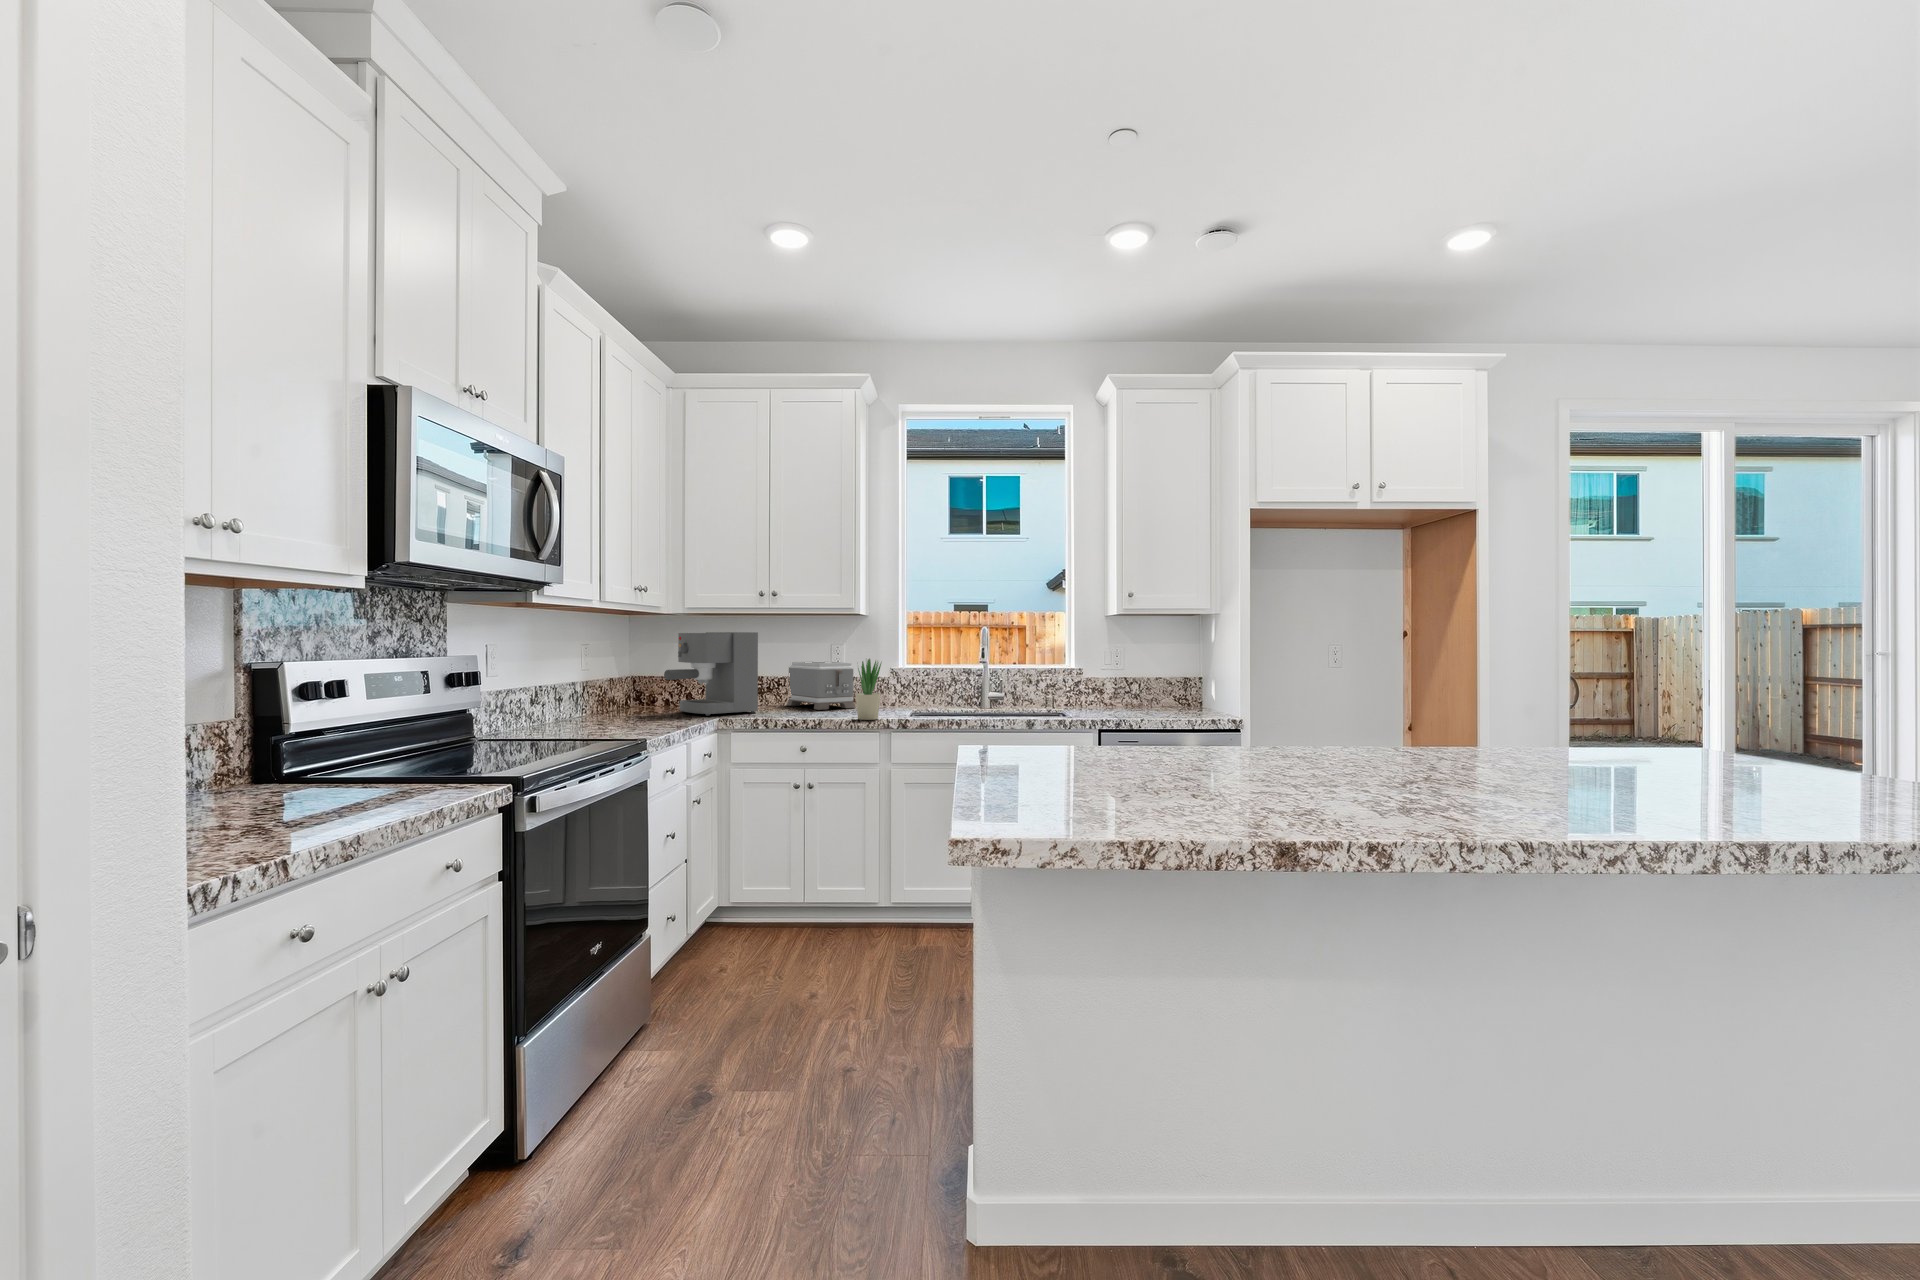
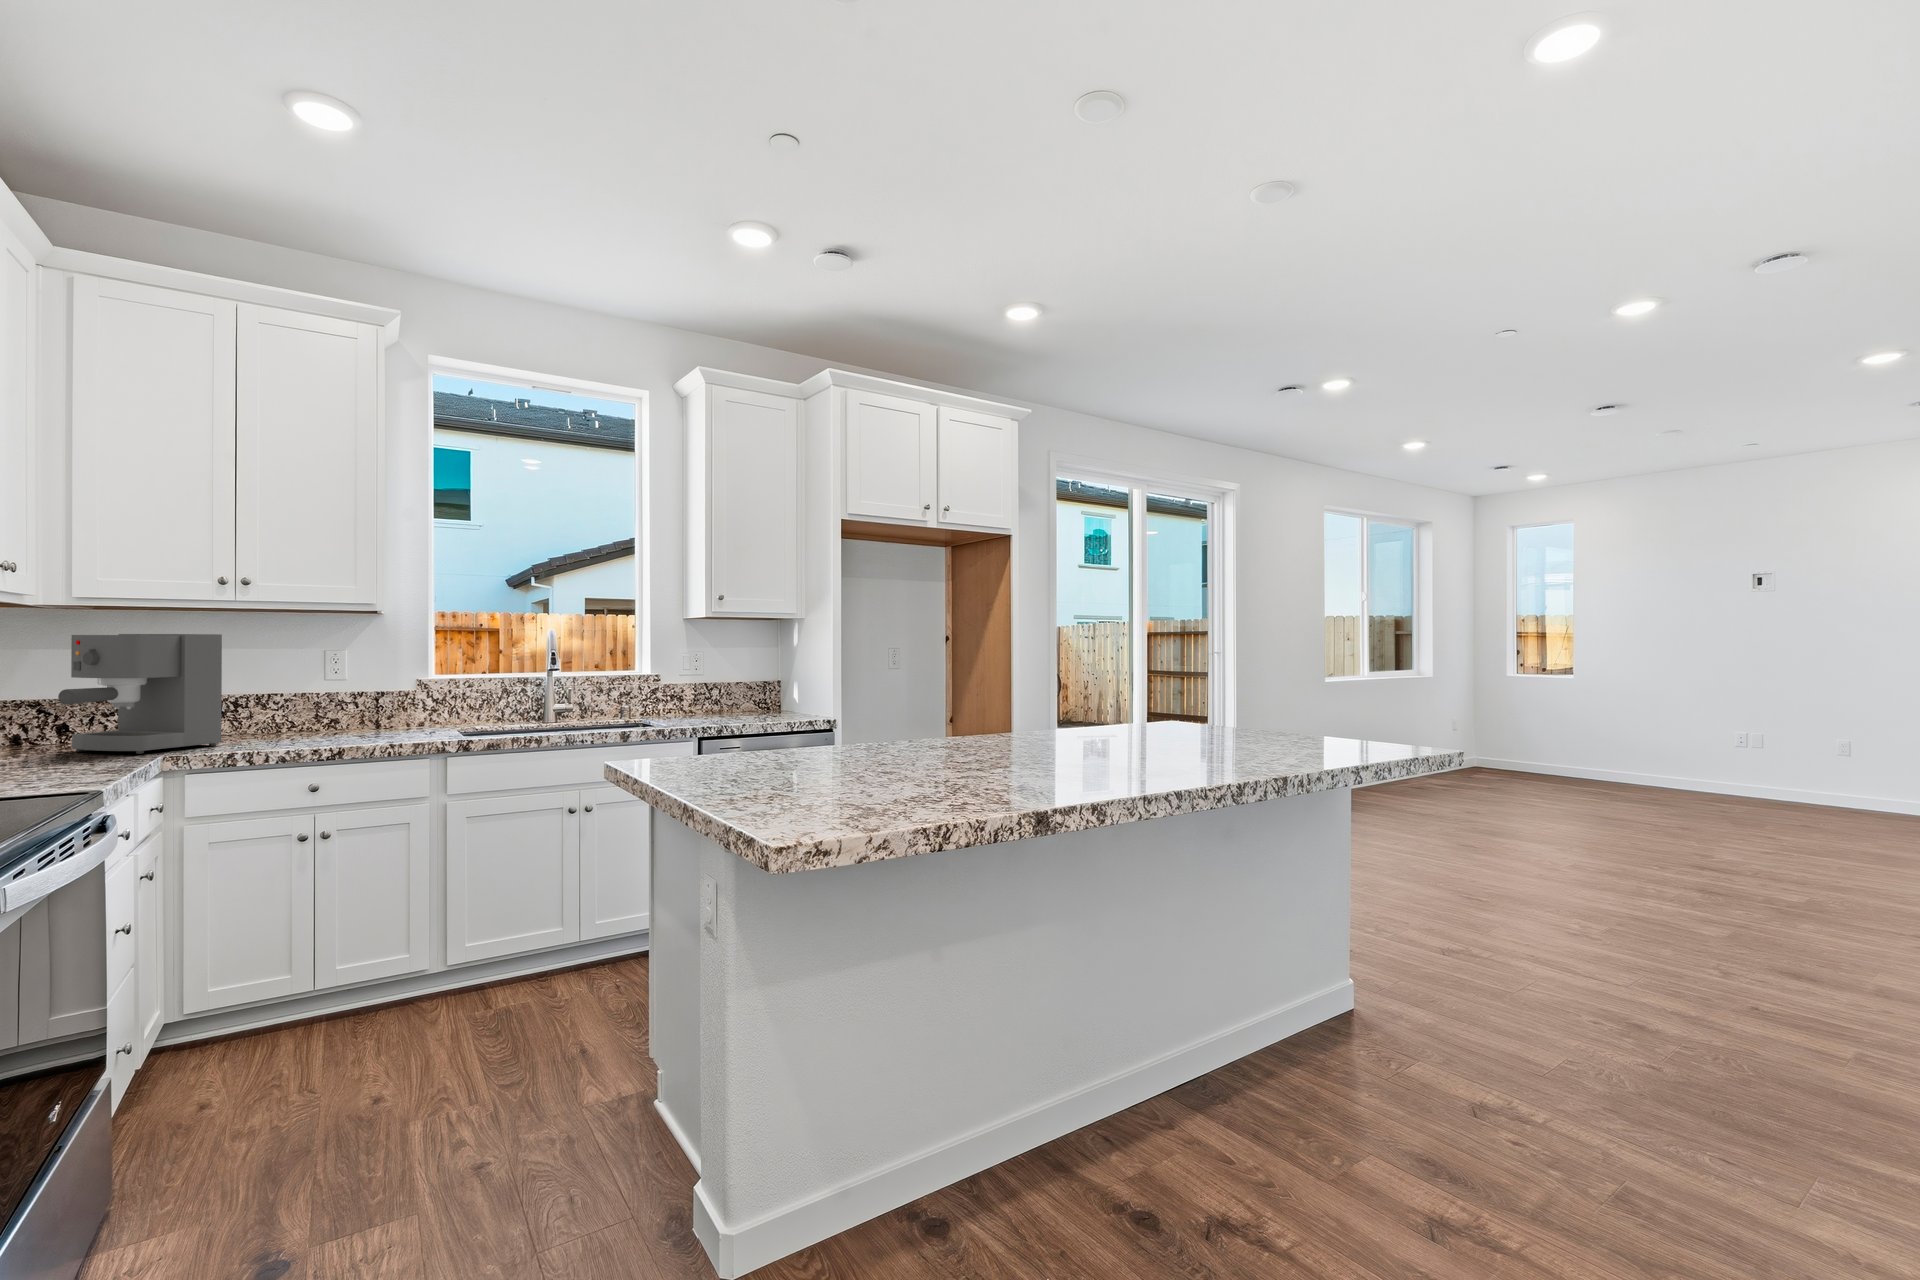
potted plant: present [856,659,881,720] -> none [395,656,435,745]
toaster: present [787,661,856,710] -> none [251,673,369,736]

